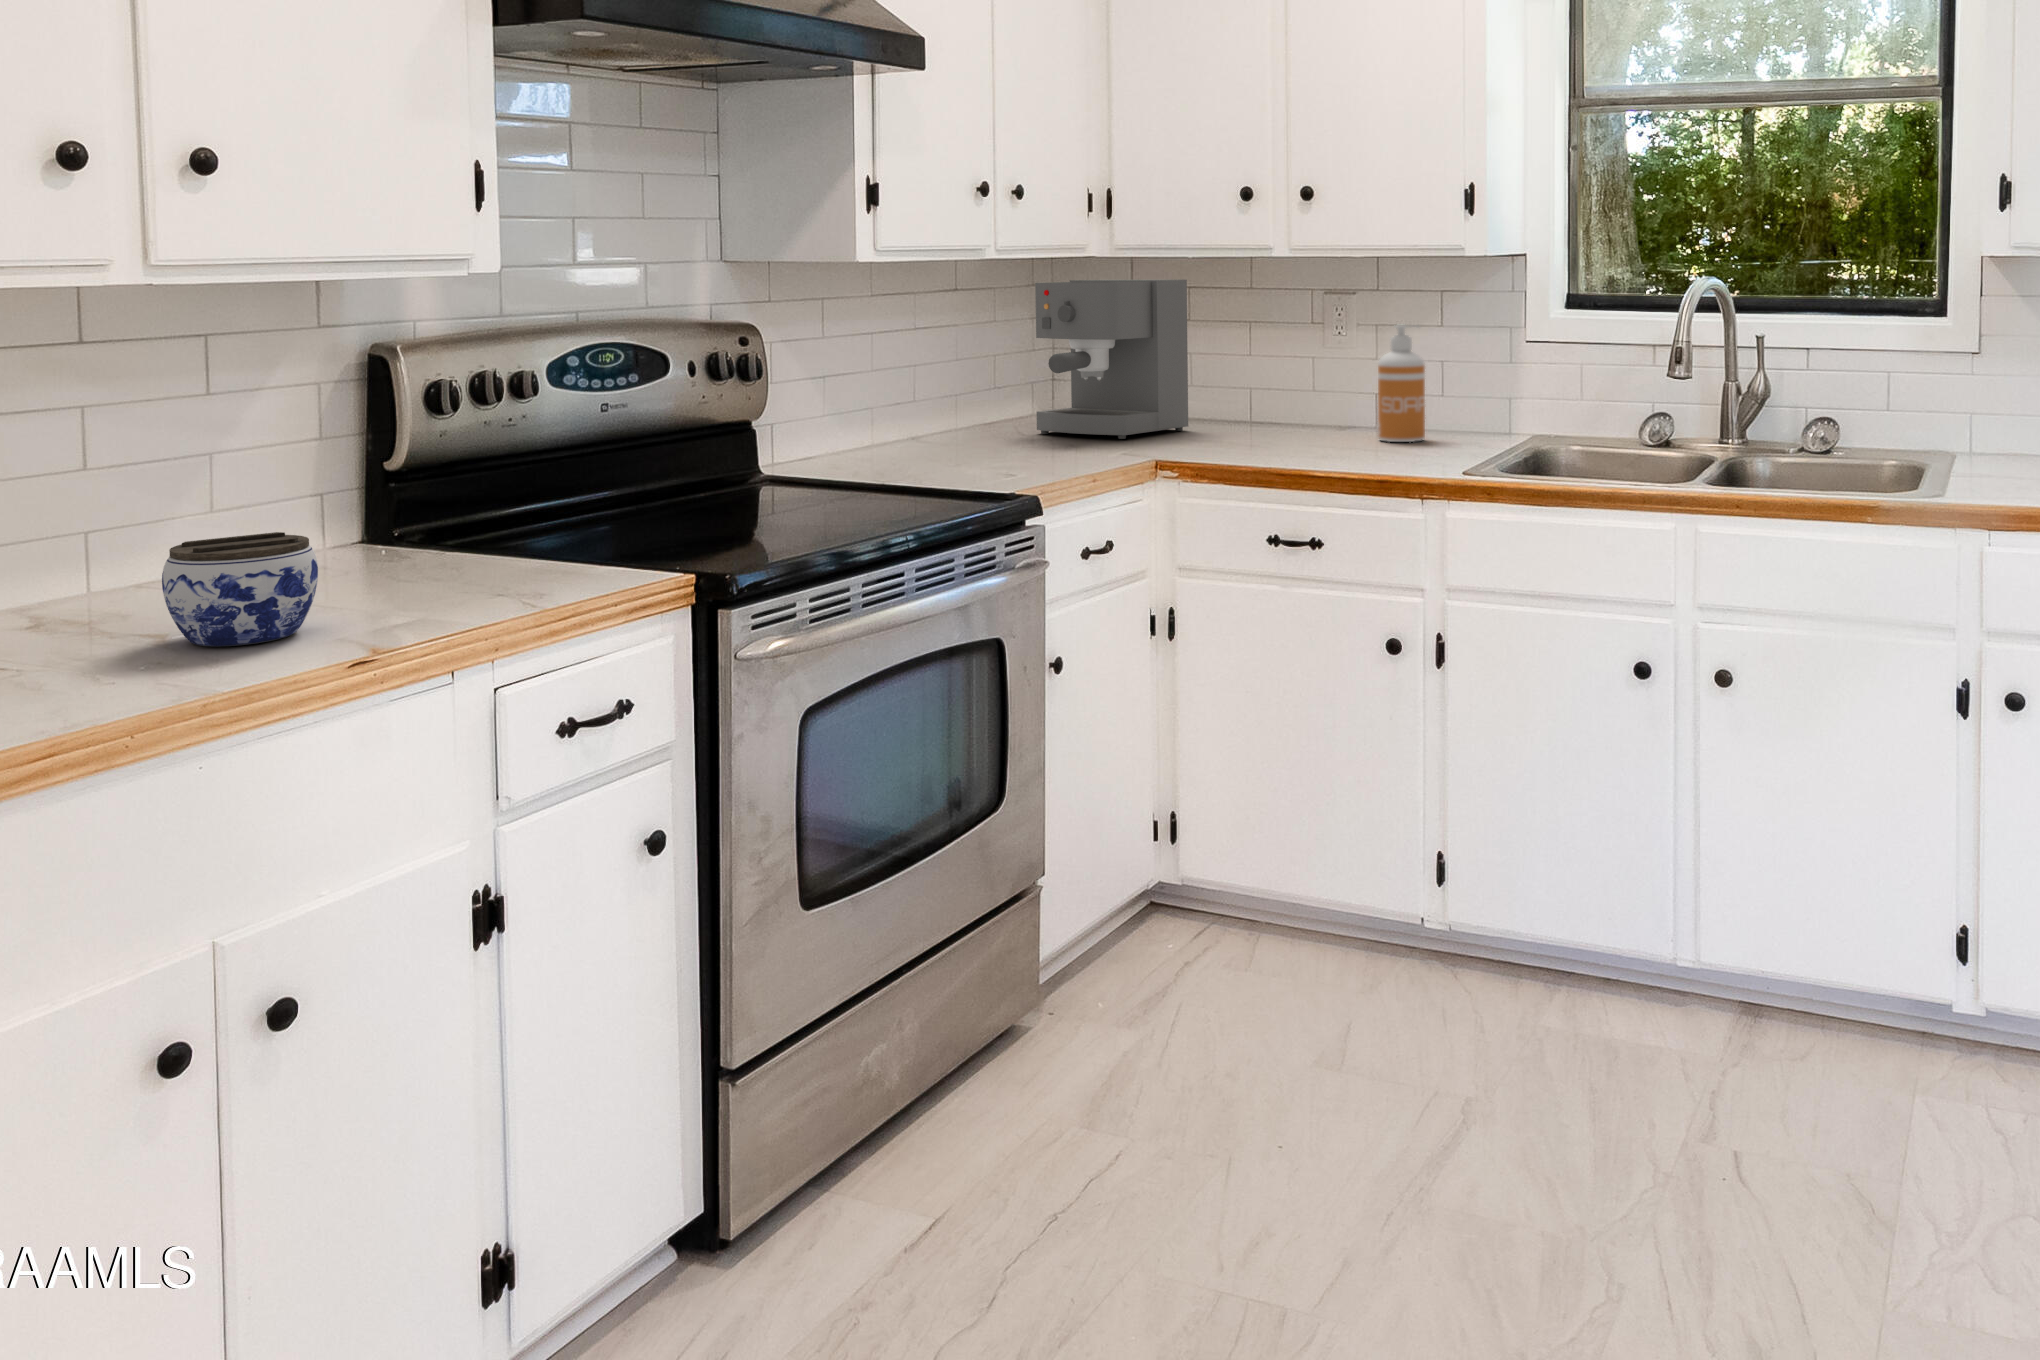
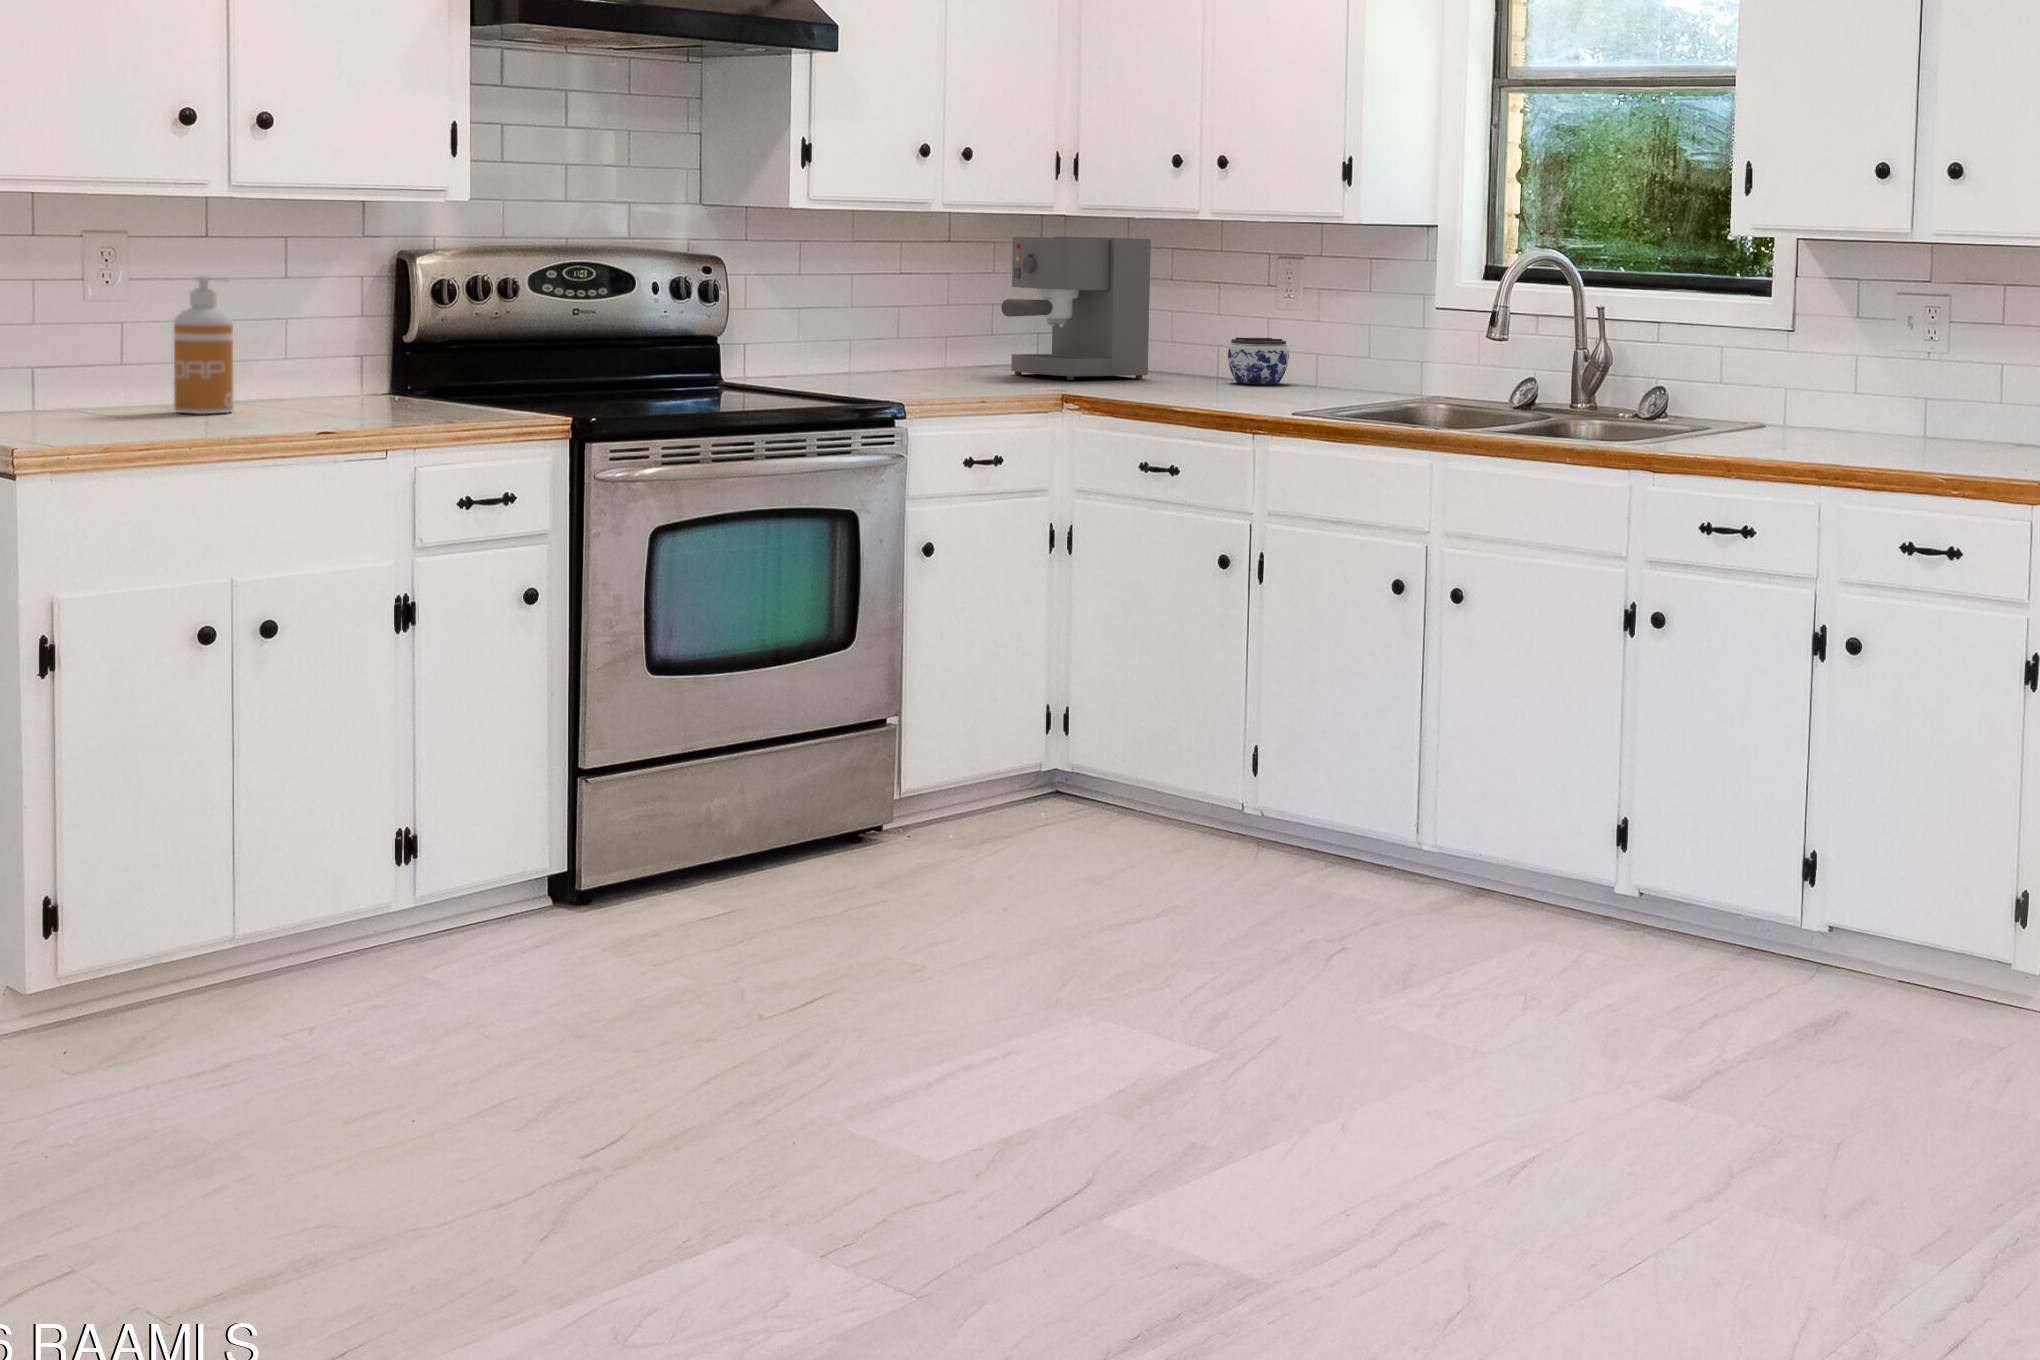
soap dispenser: present [1378,324,1425,442] -> present [174,276,233,414]
jar: present [162,532,318,646] -> present [1228,338,1289,384]

